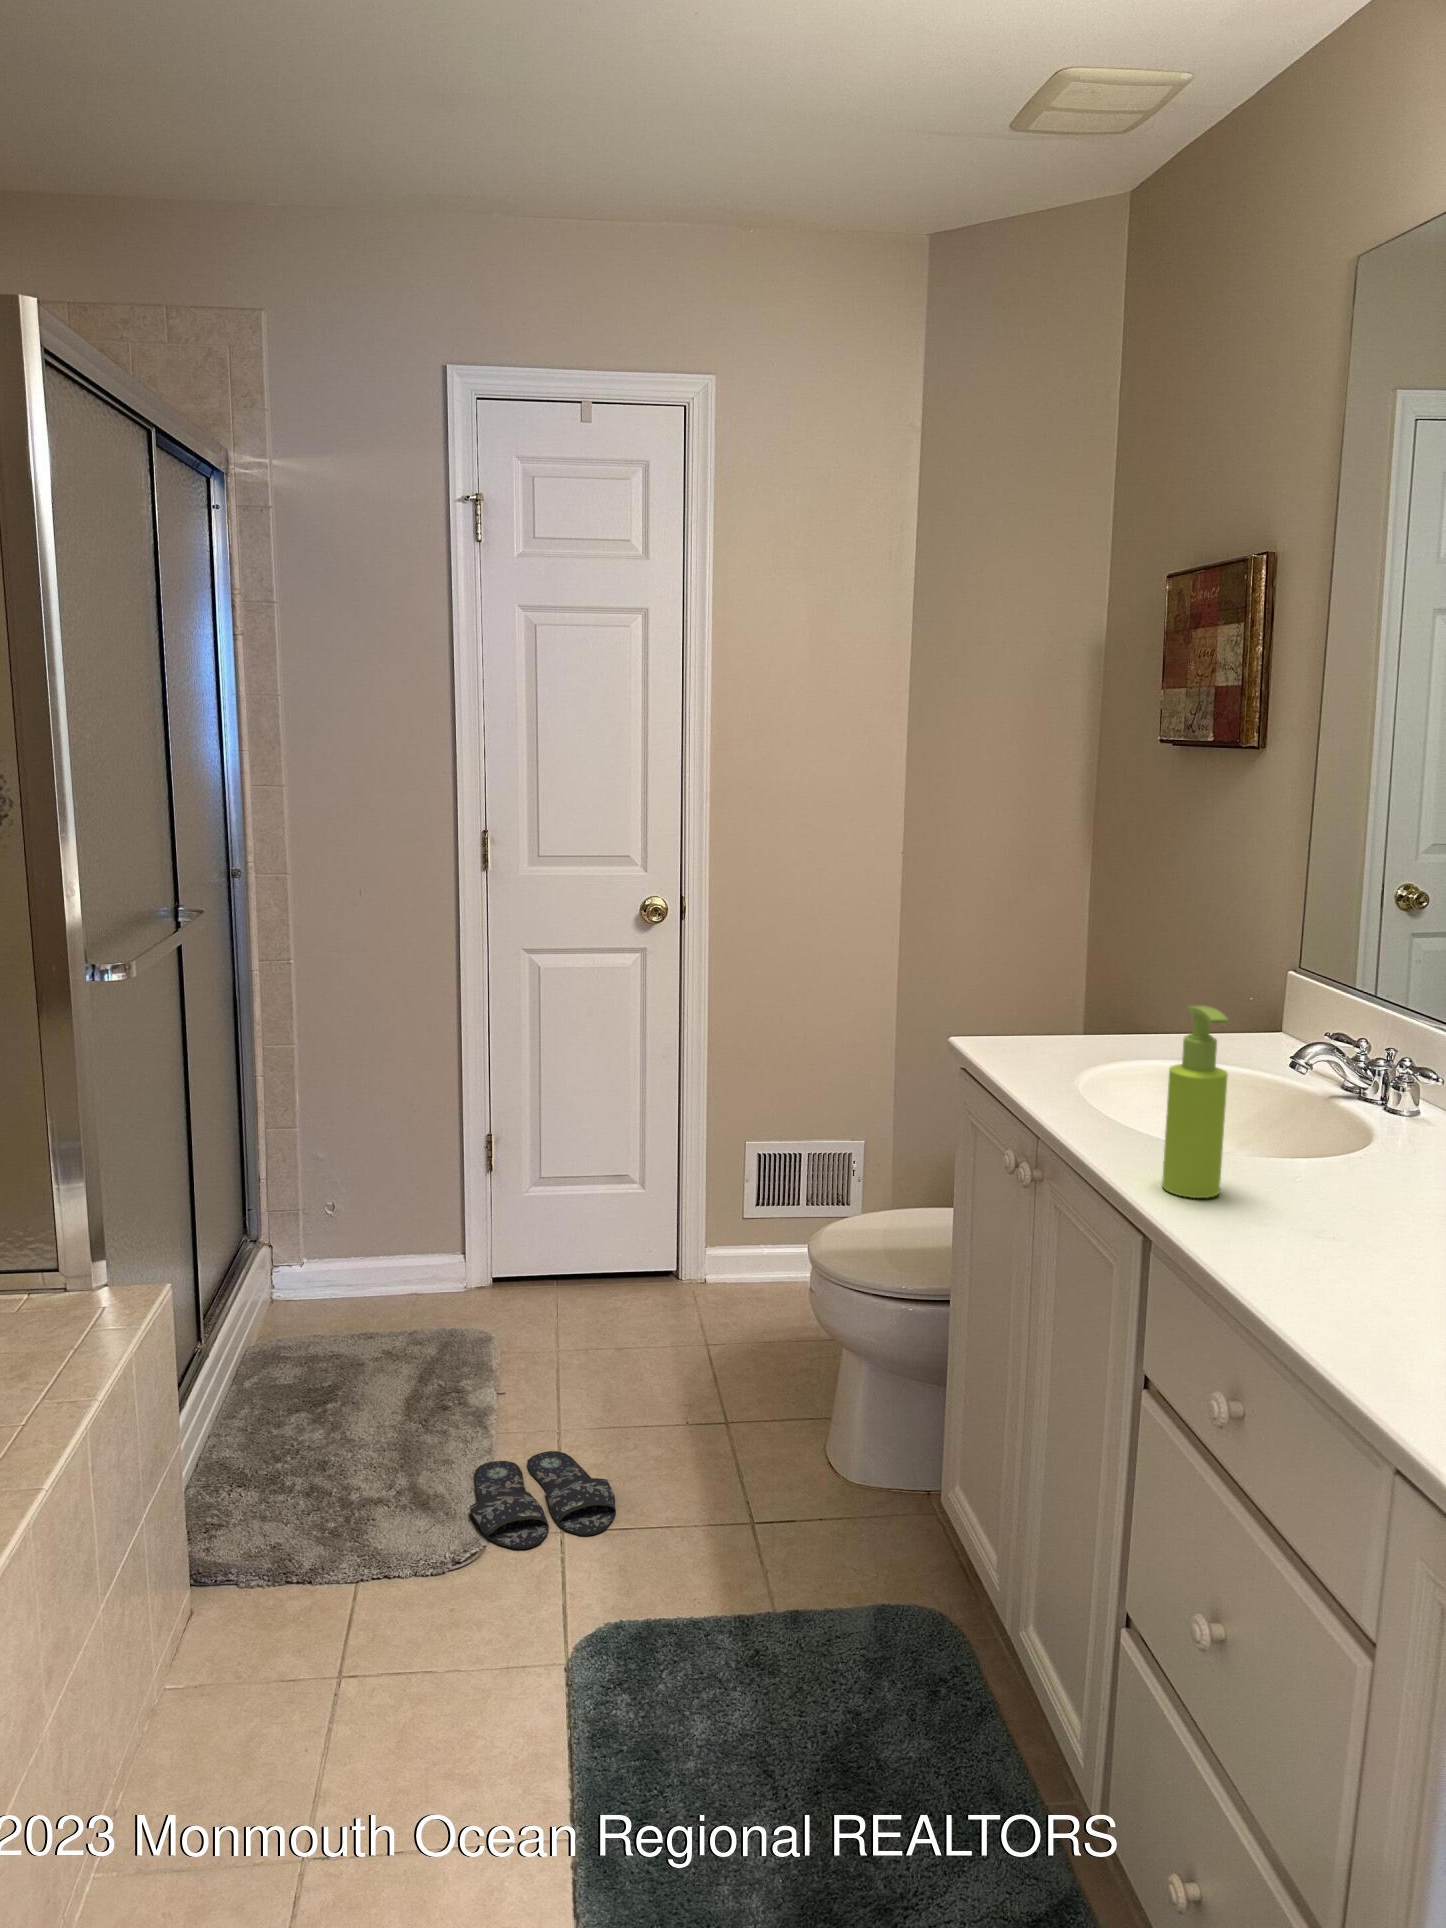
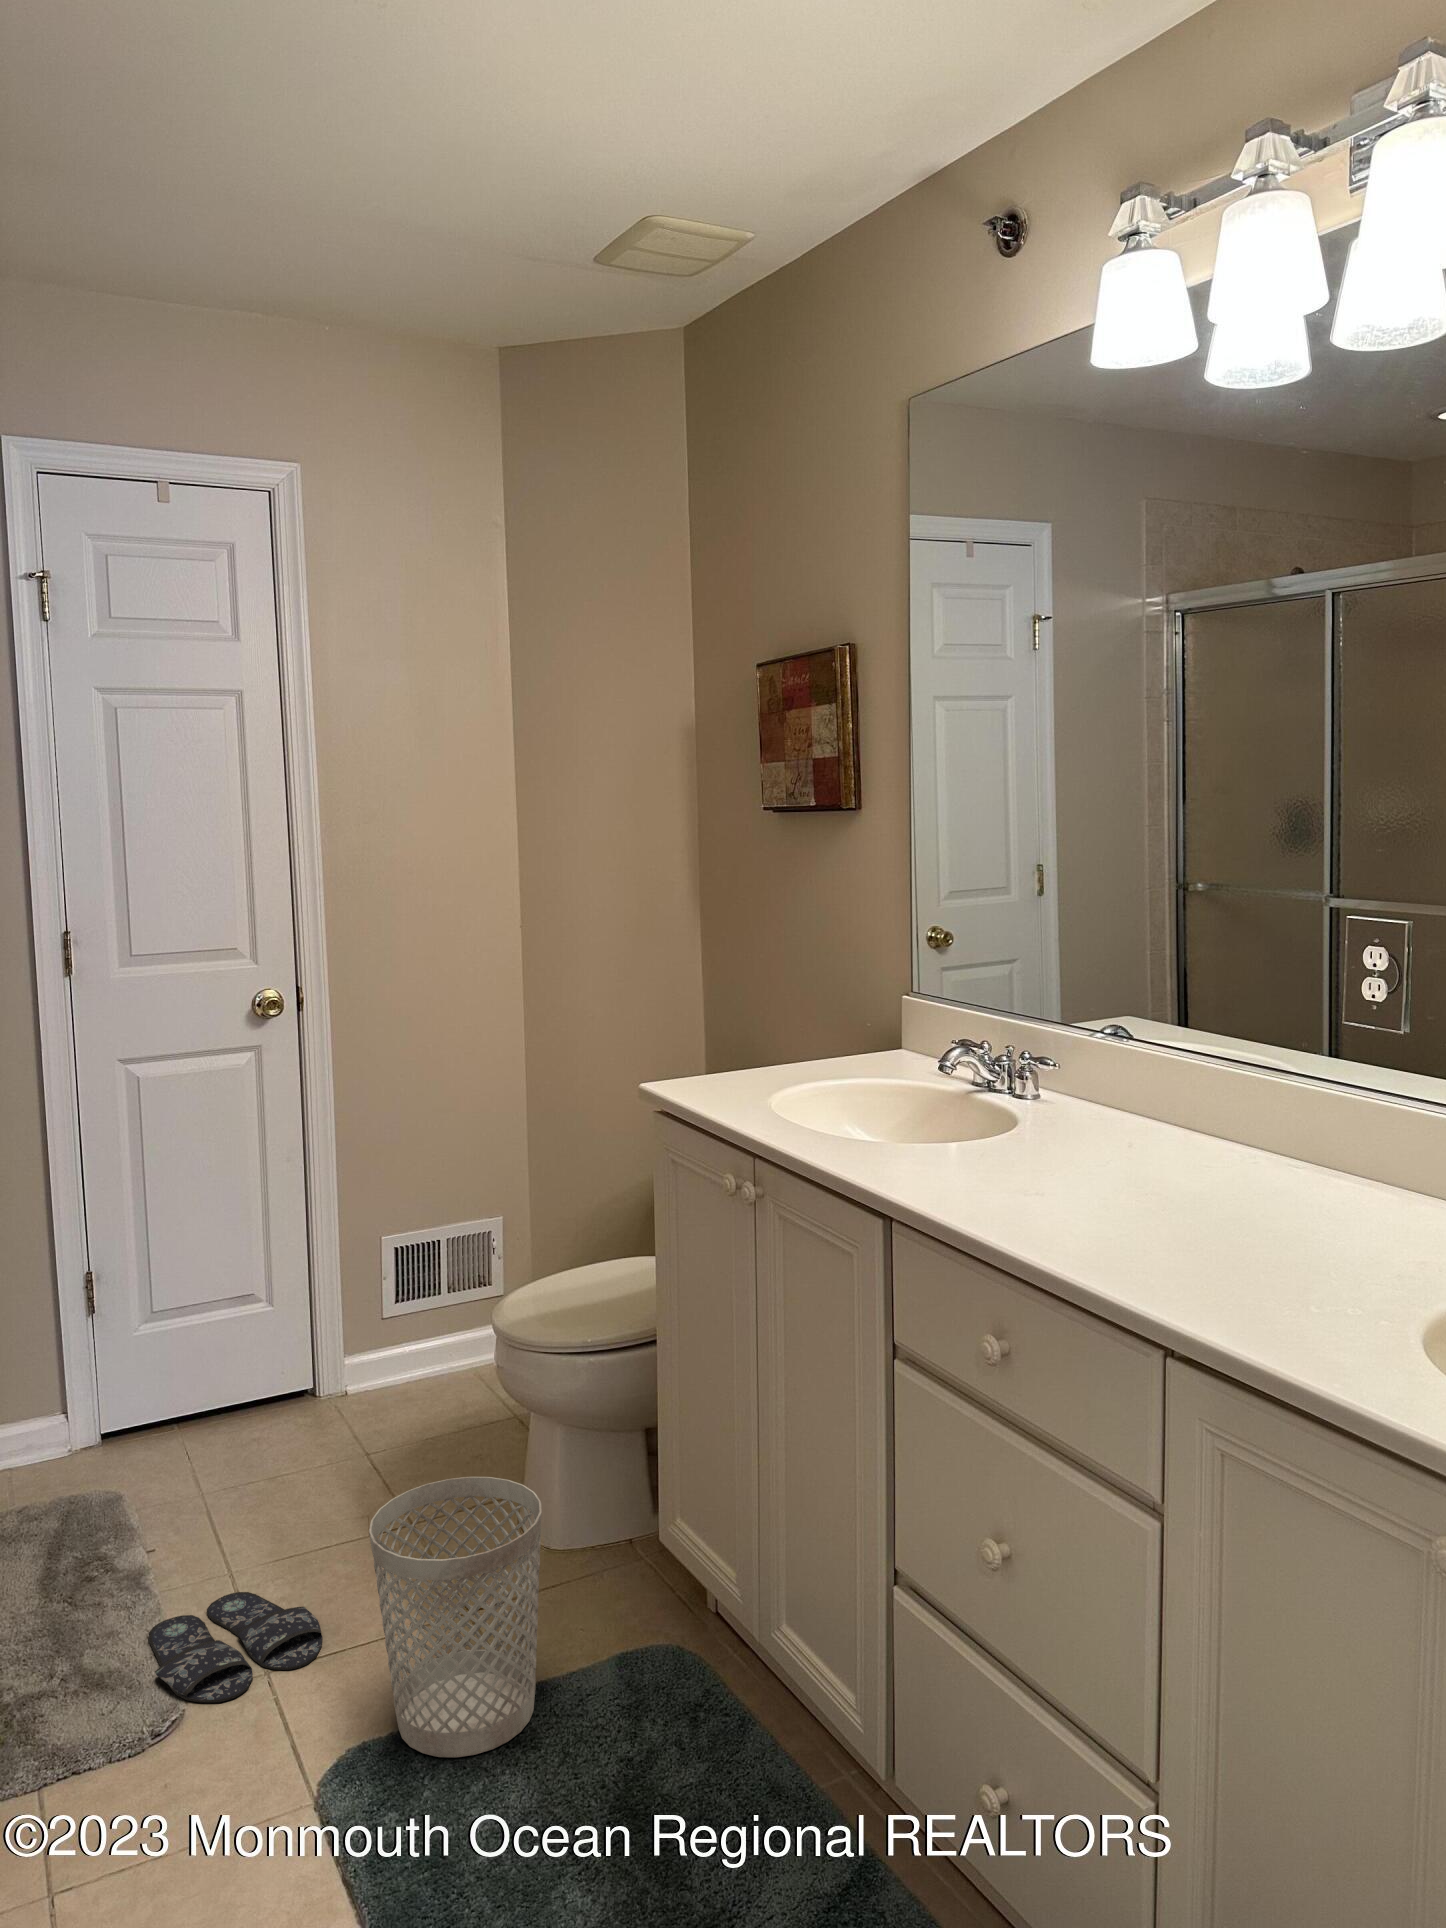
soap dispenser: present [1162,1006,1228,1198] -> none [889,1008,940,1179]
wastebasket: none [640,1396,806,1664] -> present [369,1477,542,1757]

